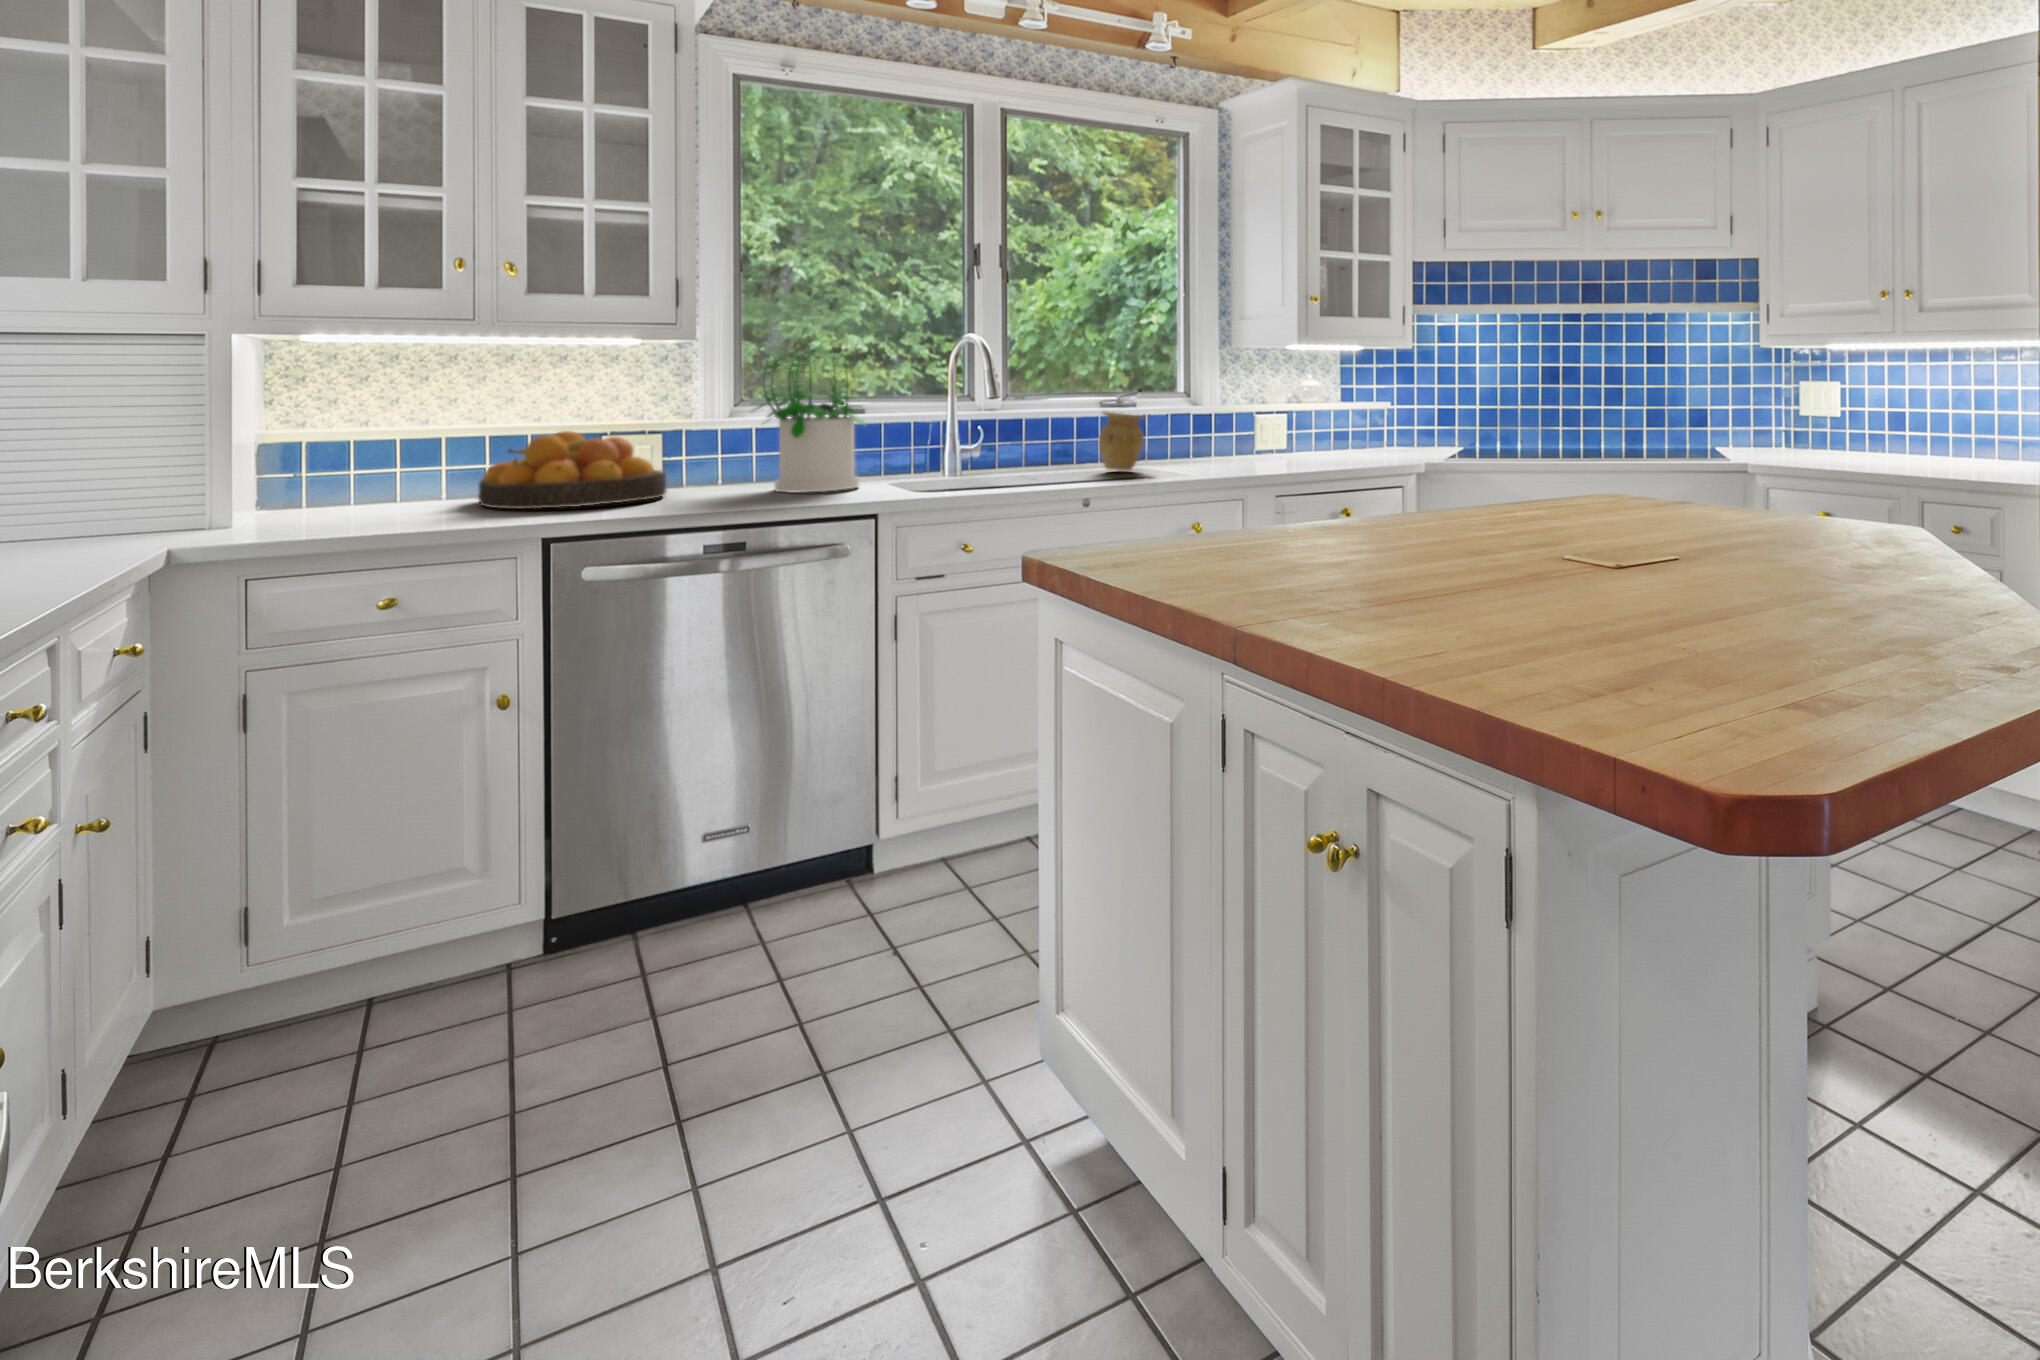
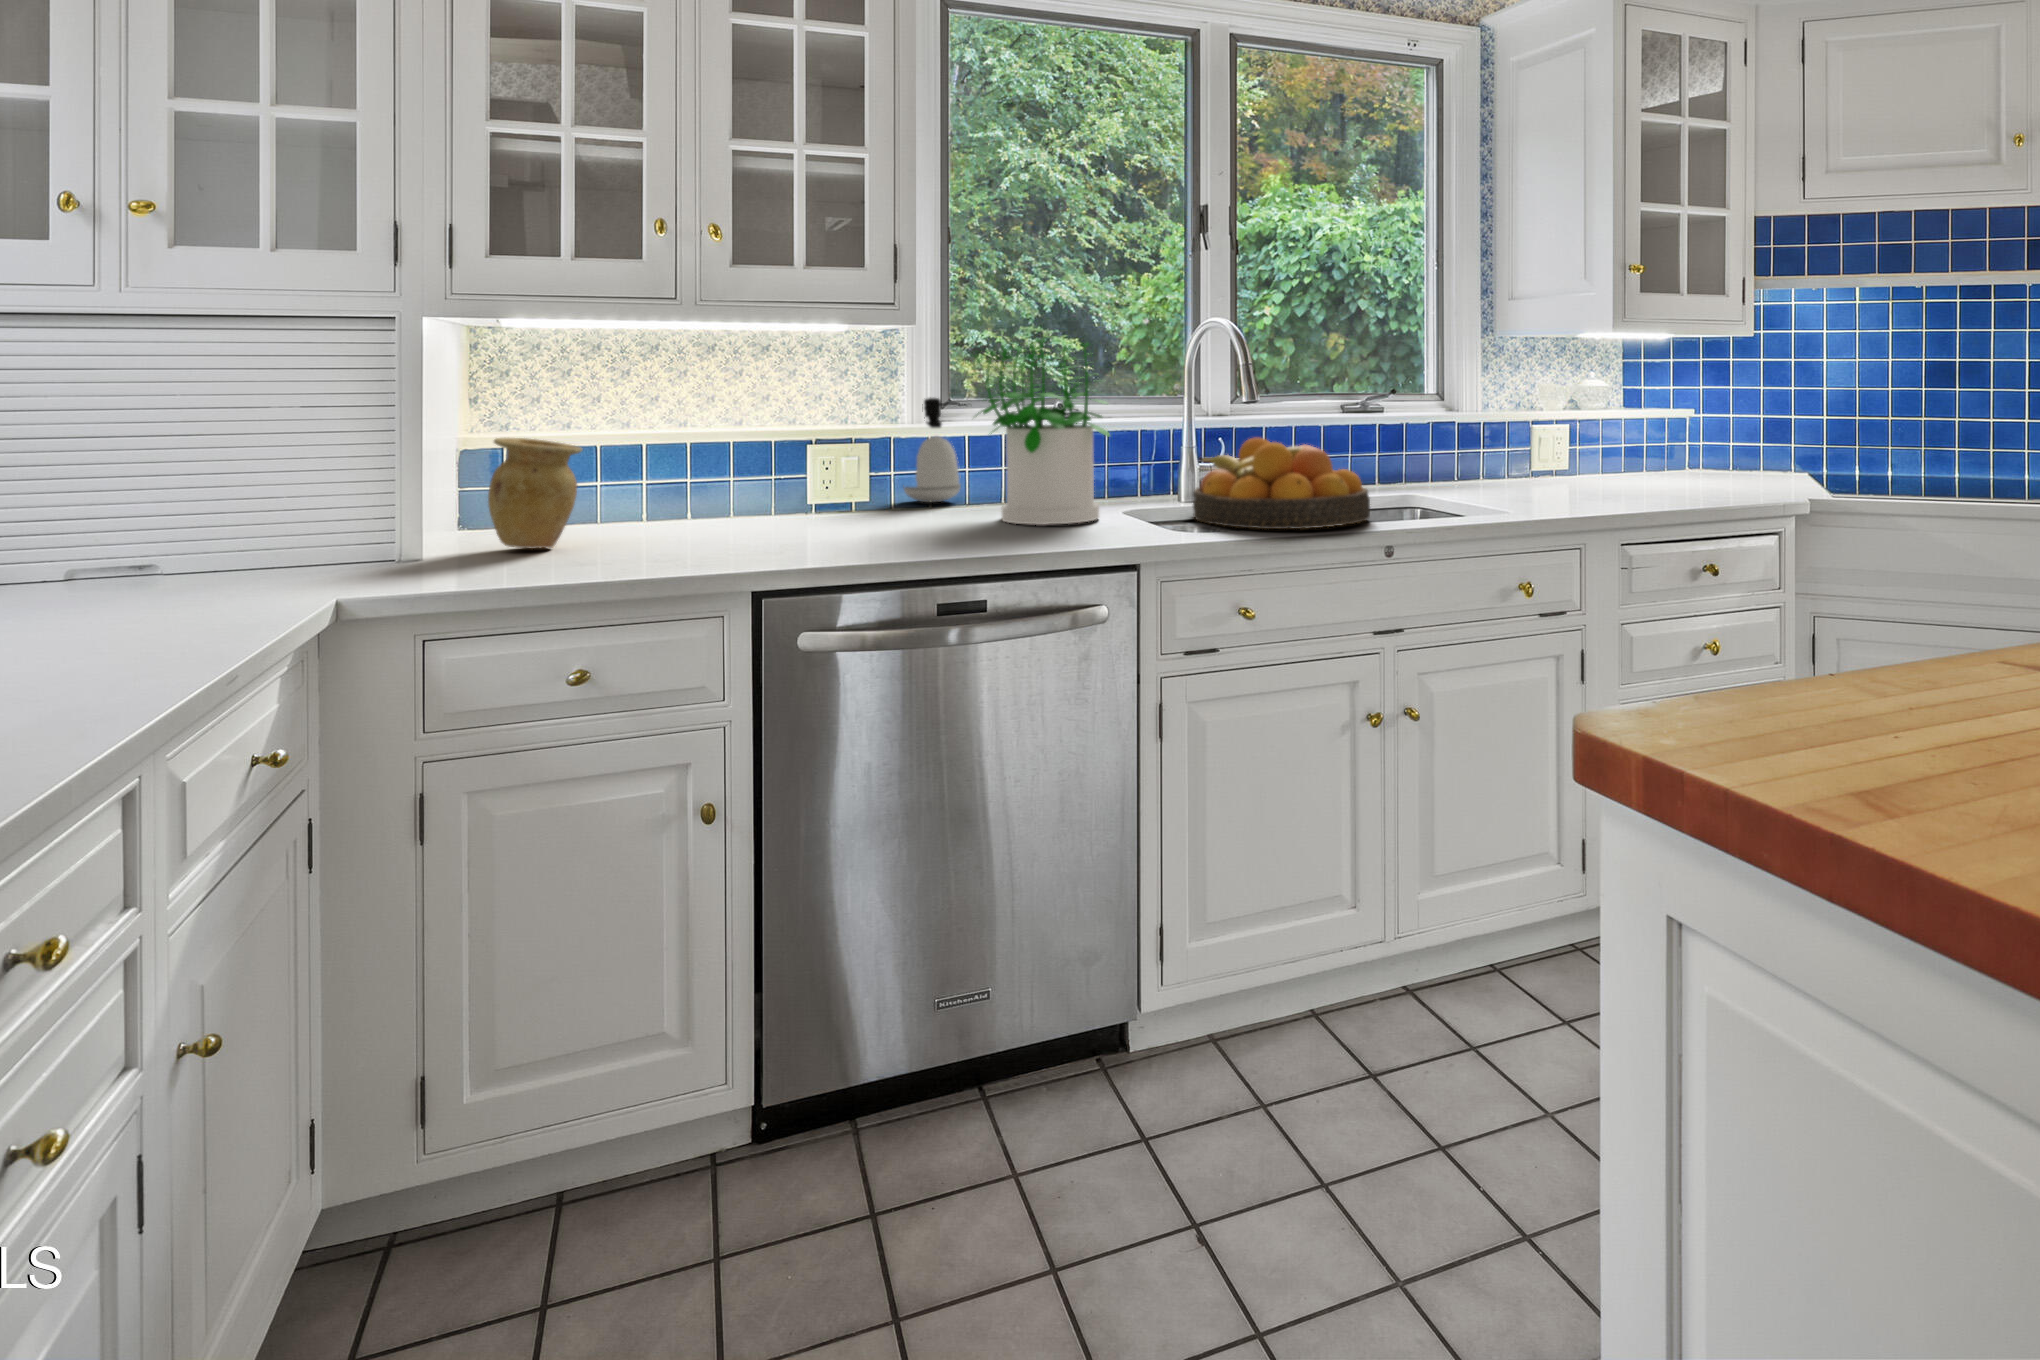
soap dispenser: none [695,396,747,480] -> present [904,398,961,502]
vase: present [1099,411,1145,471] -> present [488,438,582,548]
fruit bowl: present [478,431,666,509] -> present [1193,438,1370,529]

